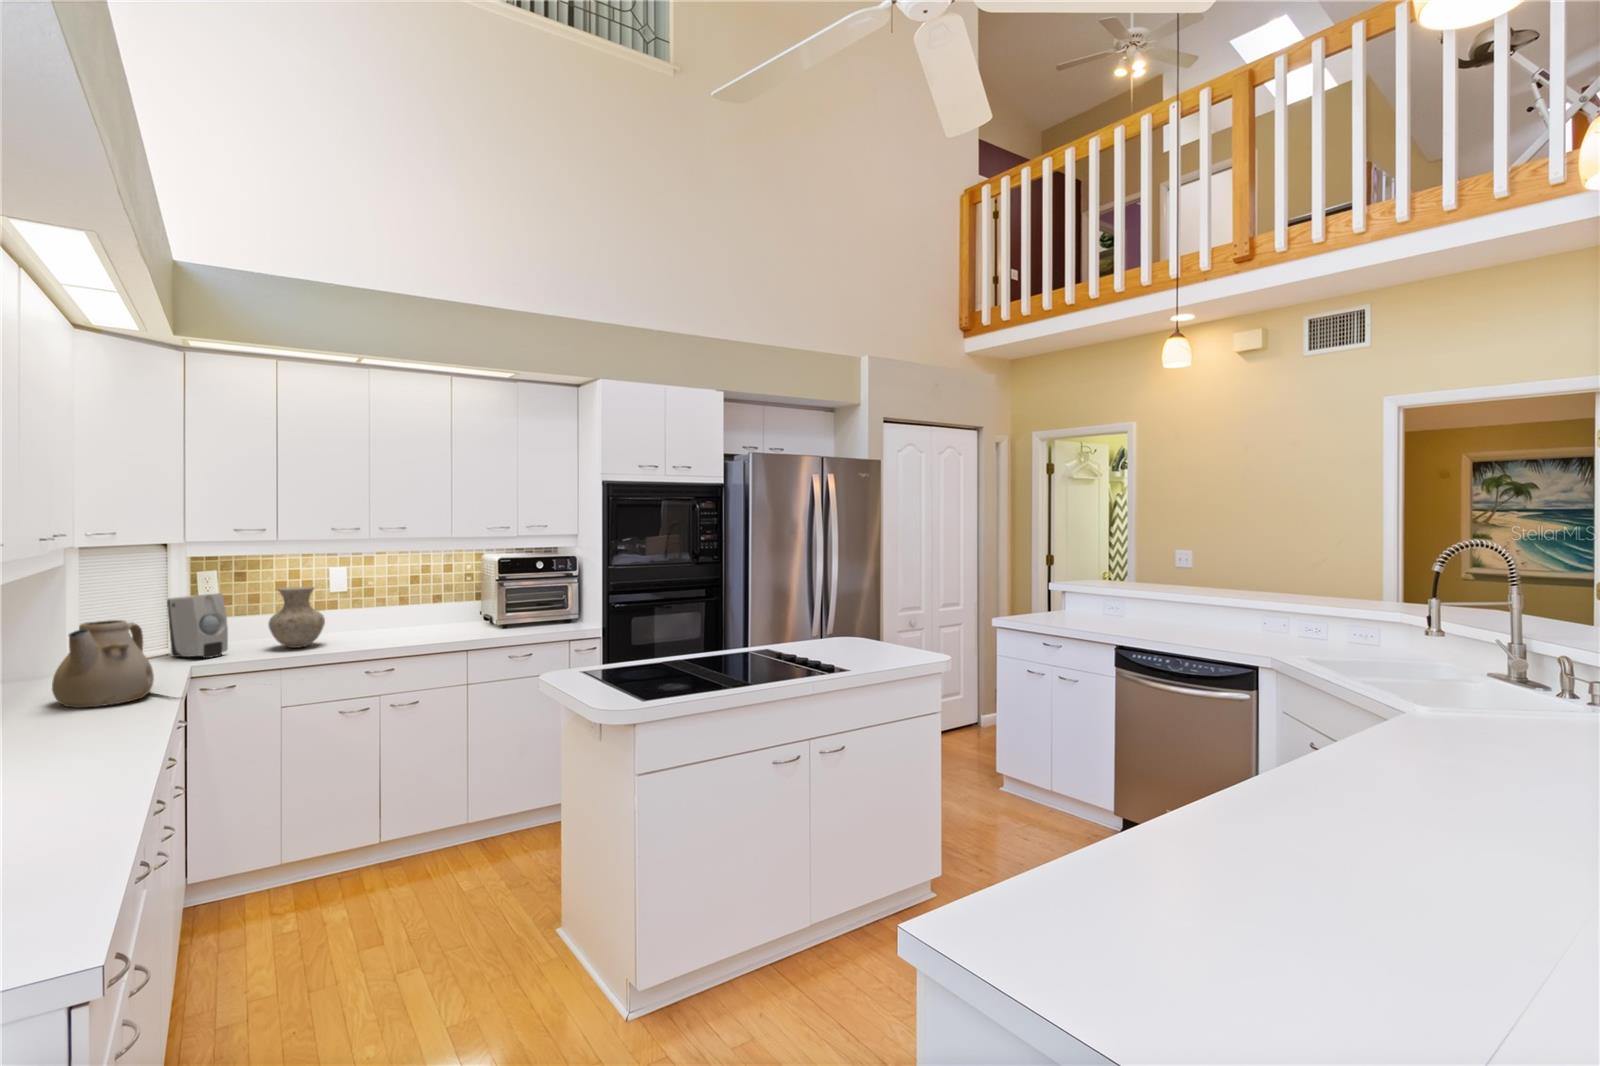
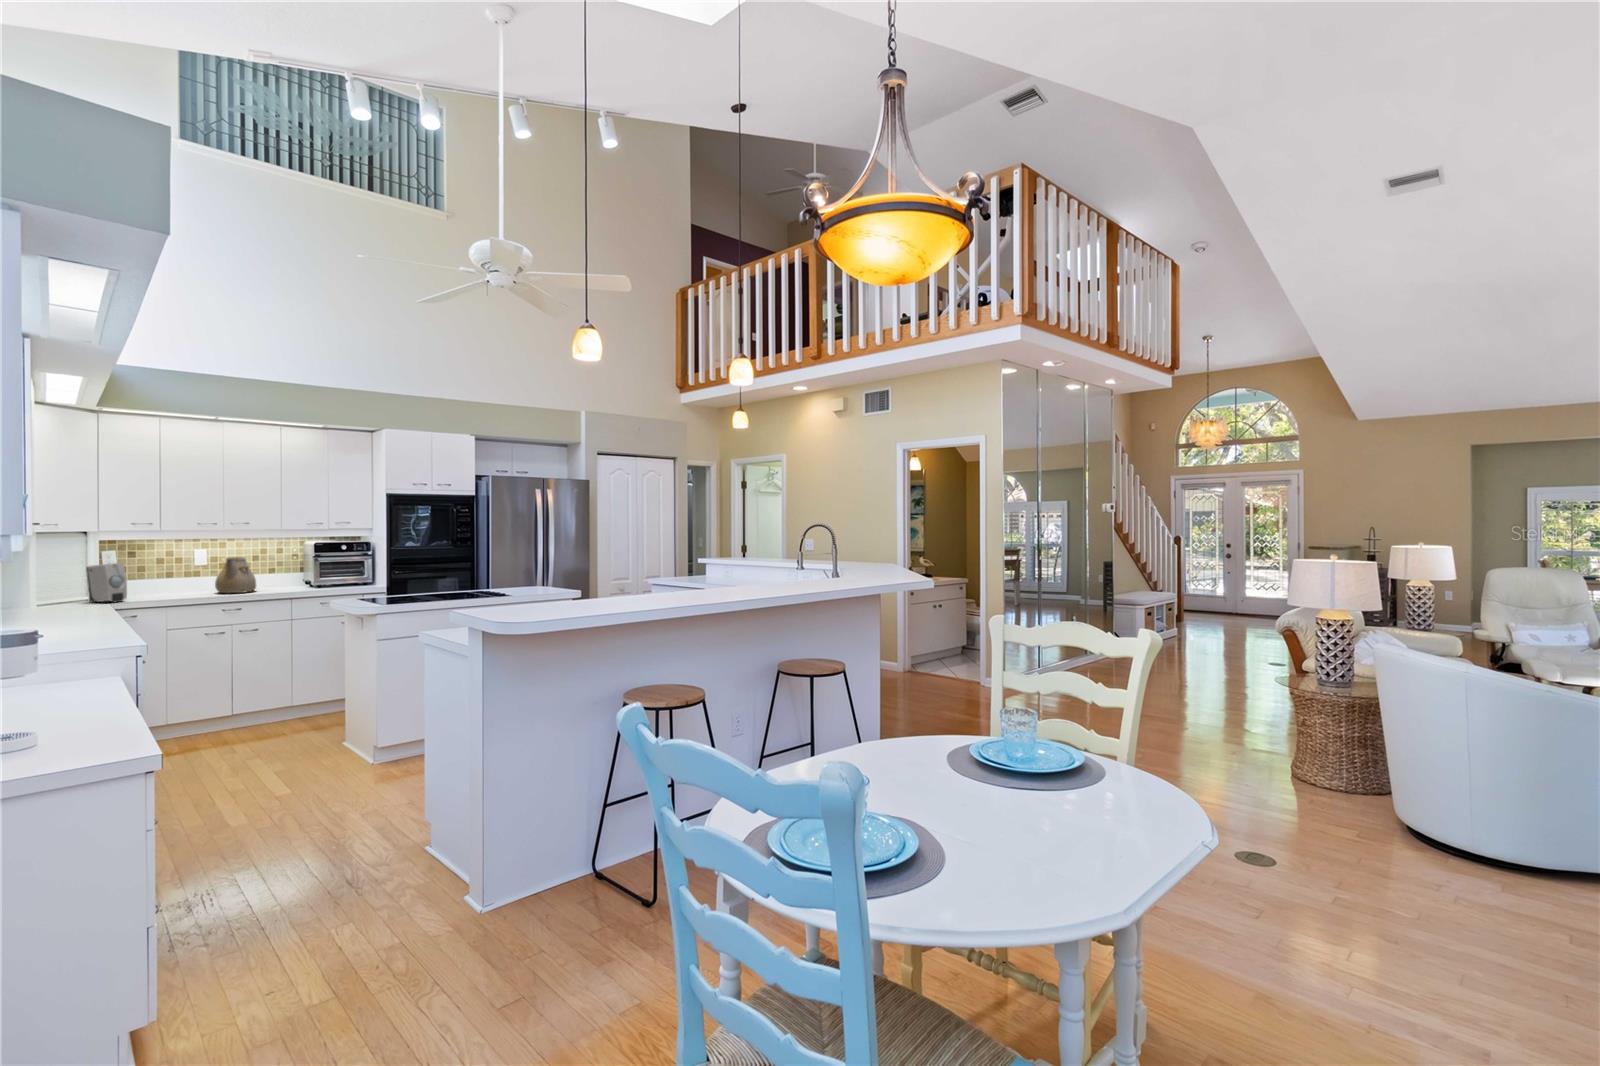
vase: present [269,587,325,648] -> none [154,560,192,598]
teapot: present [52,620,154,708] -> present [215,557,256,593]

